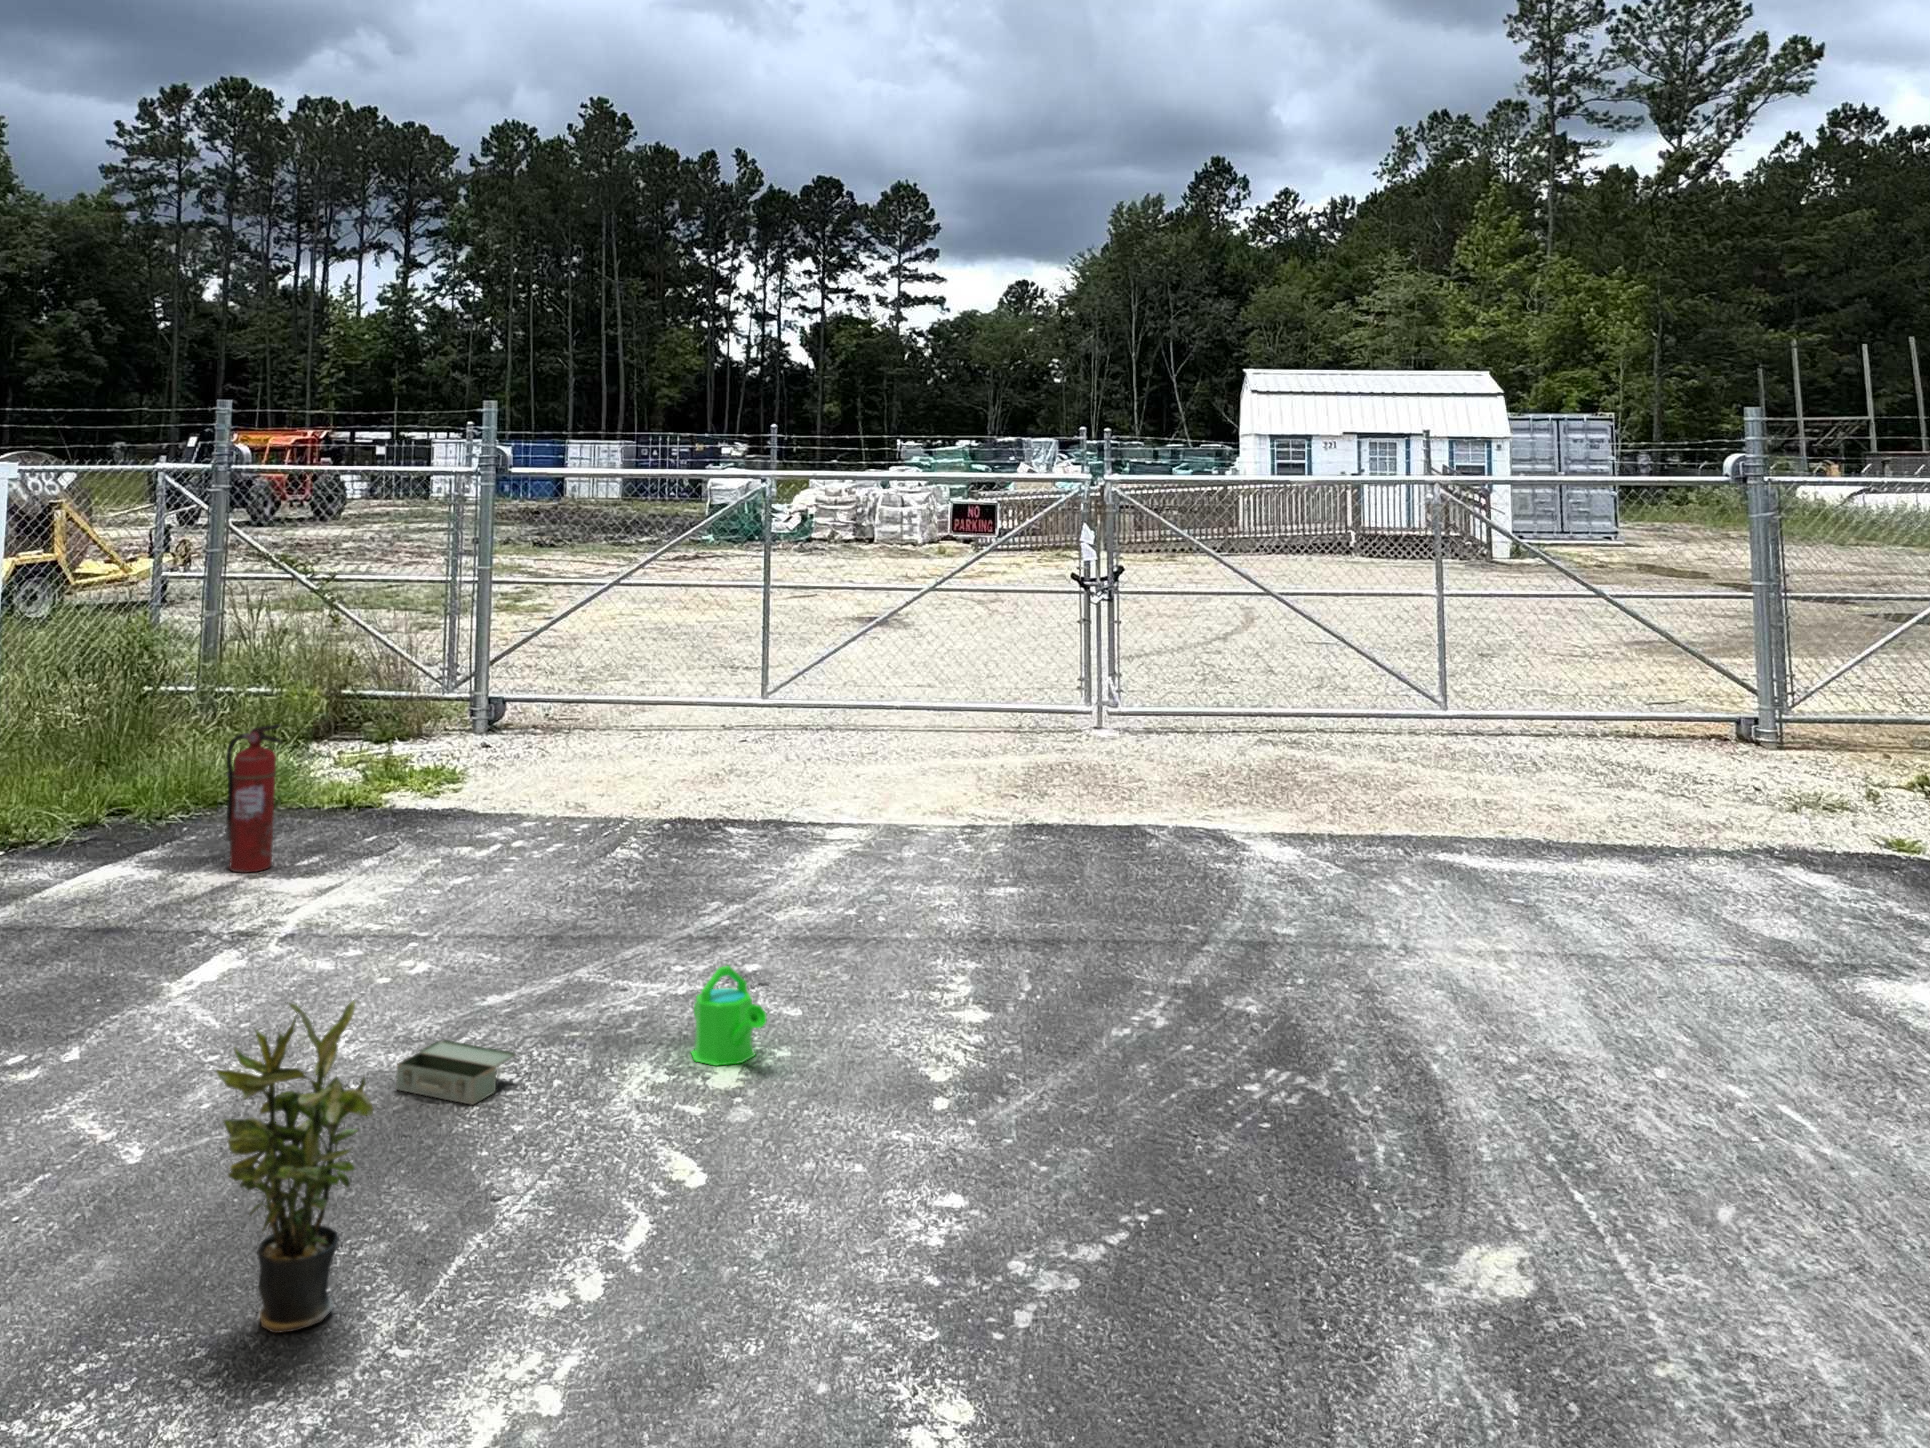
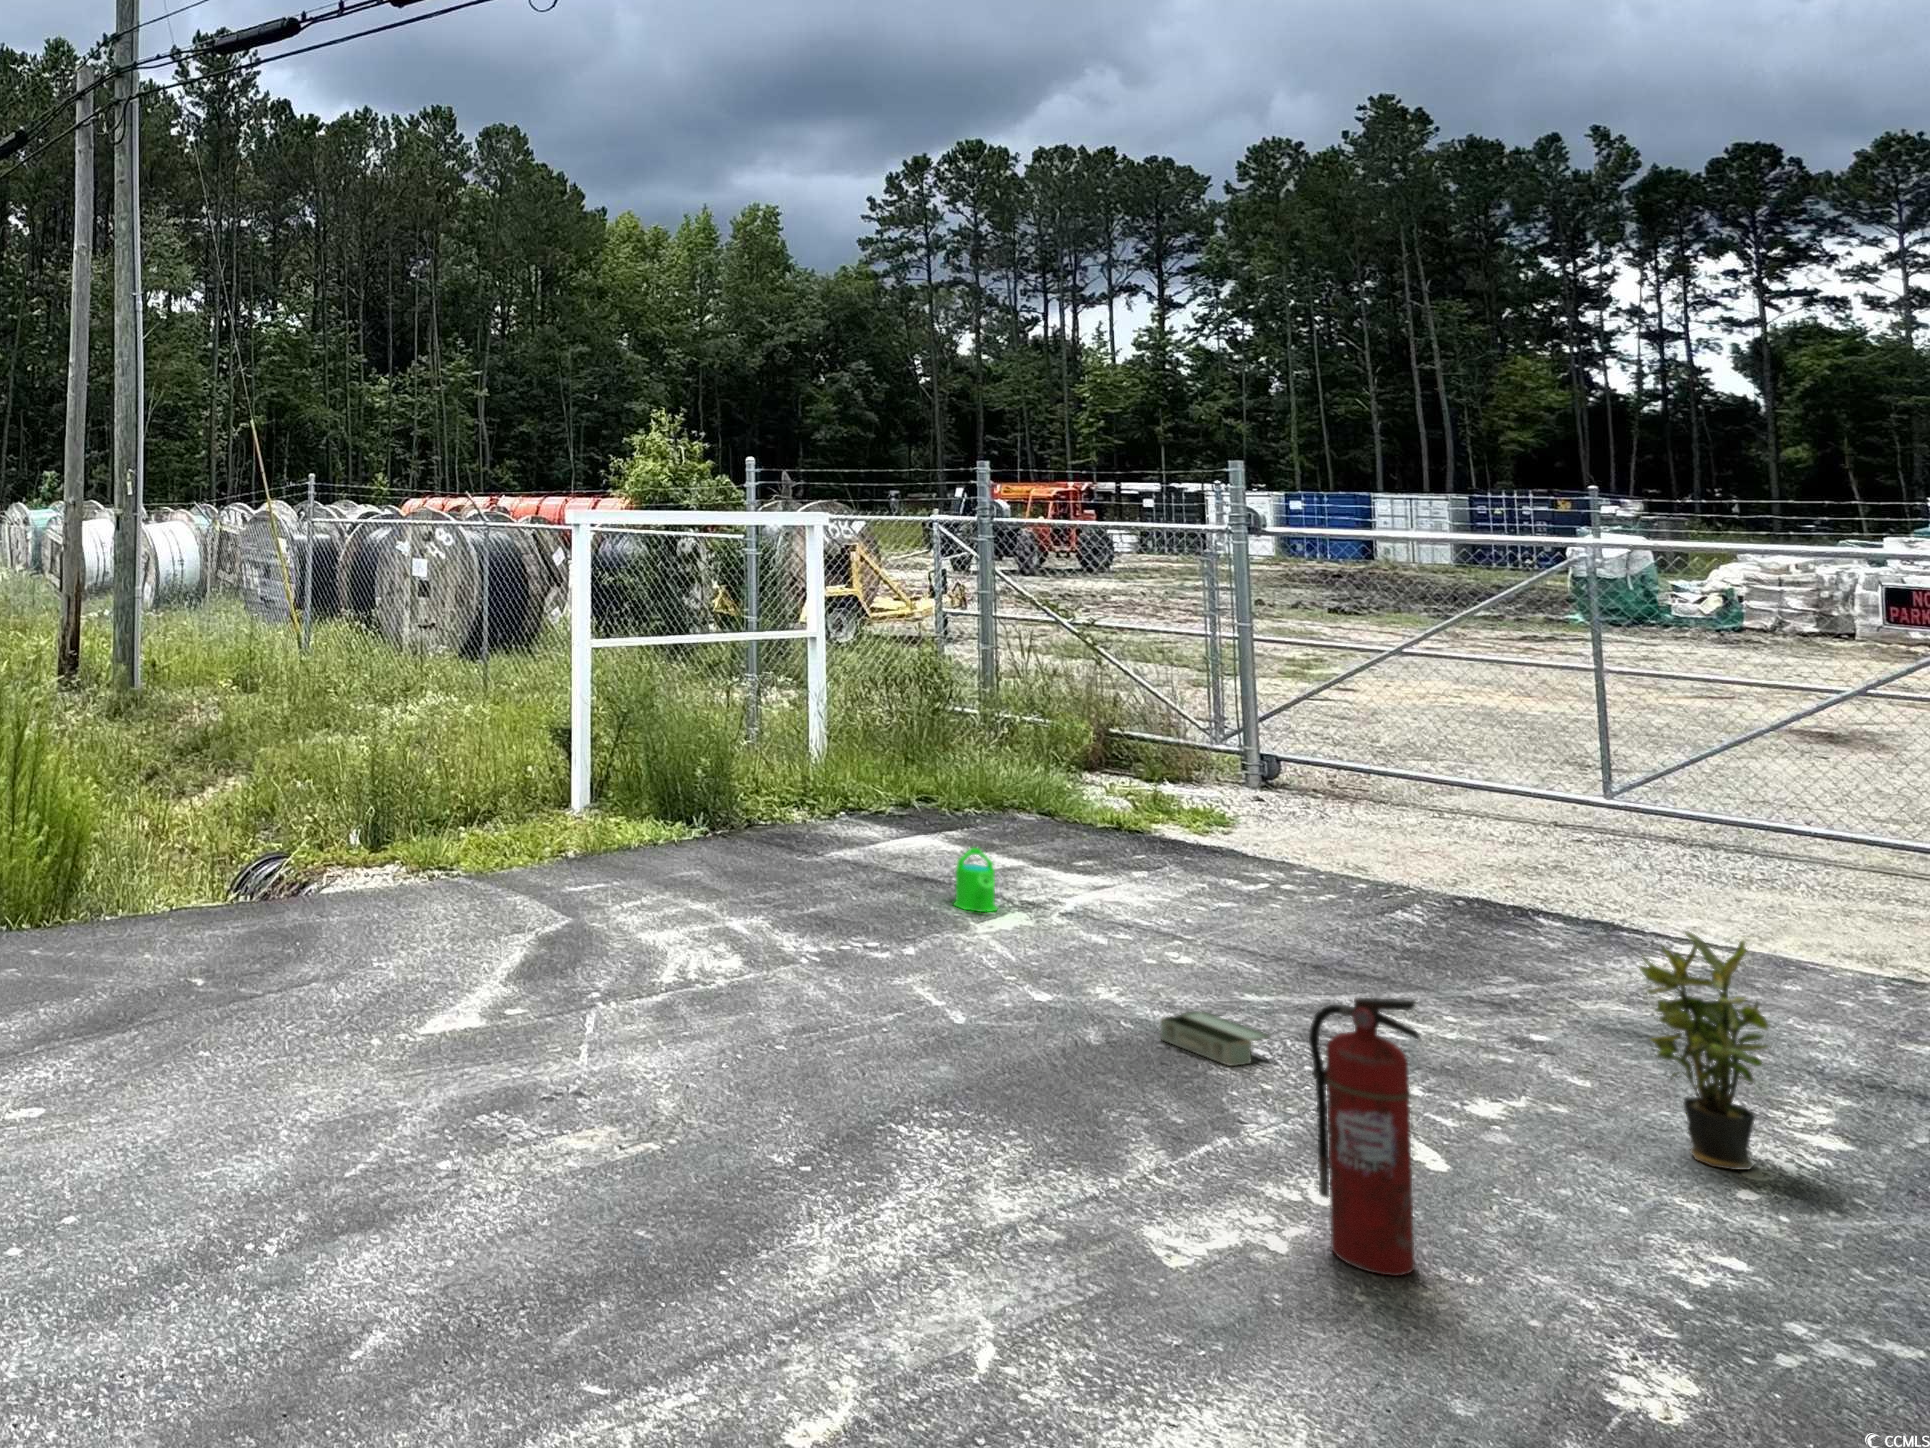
fire extinguisher: present [226,724,282,873] -> present [1309,998,1420,1276]
watering can: present [691,966,767,1065] -> present [954,848,997,912]
potted plant: present [217,1001,373,1333] -> present [1639,932,1768,1170]

